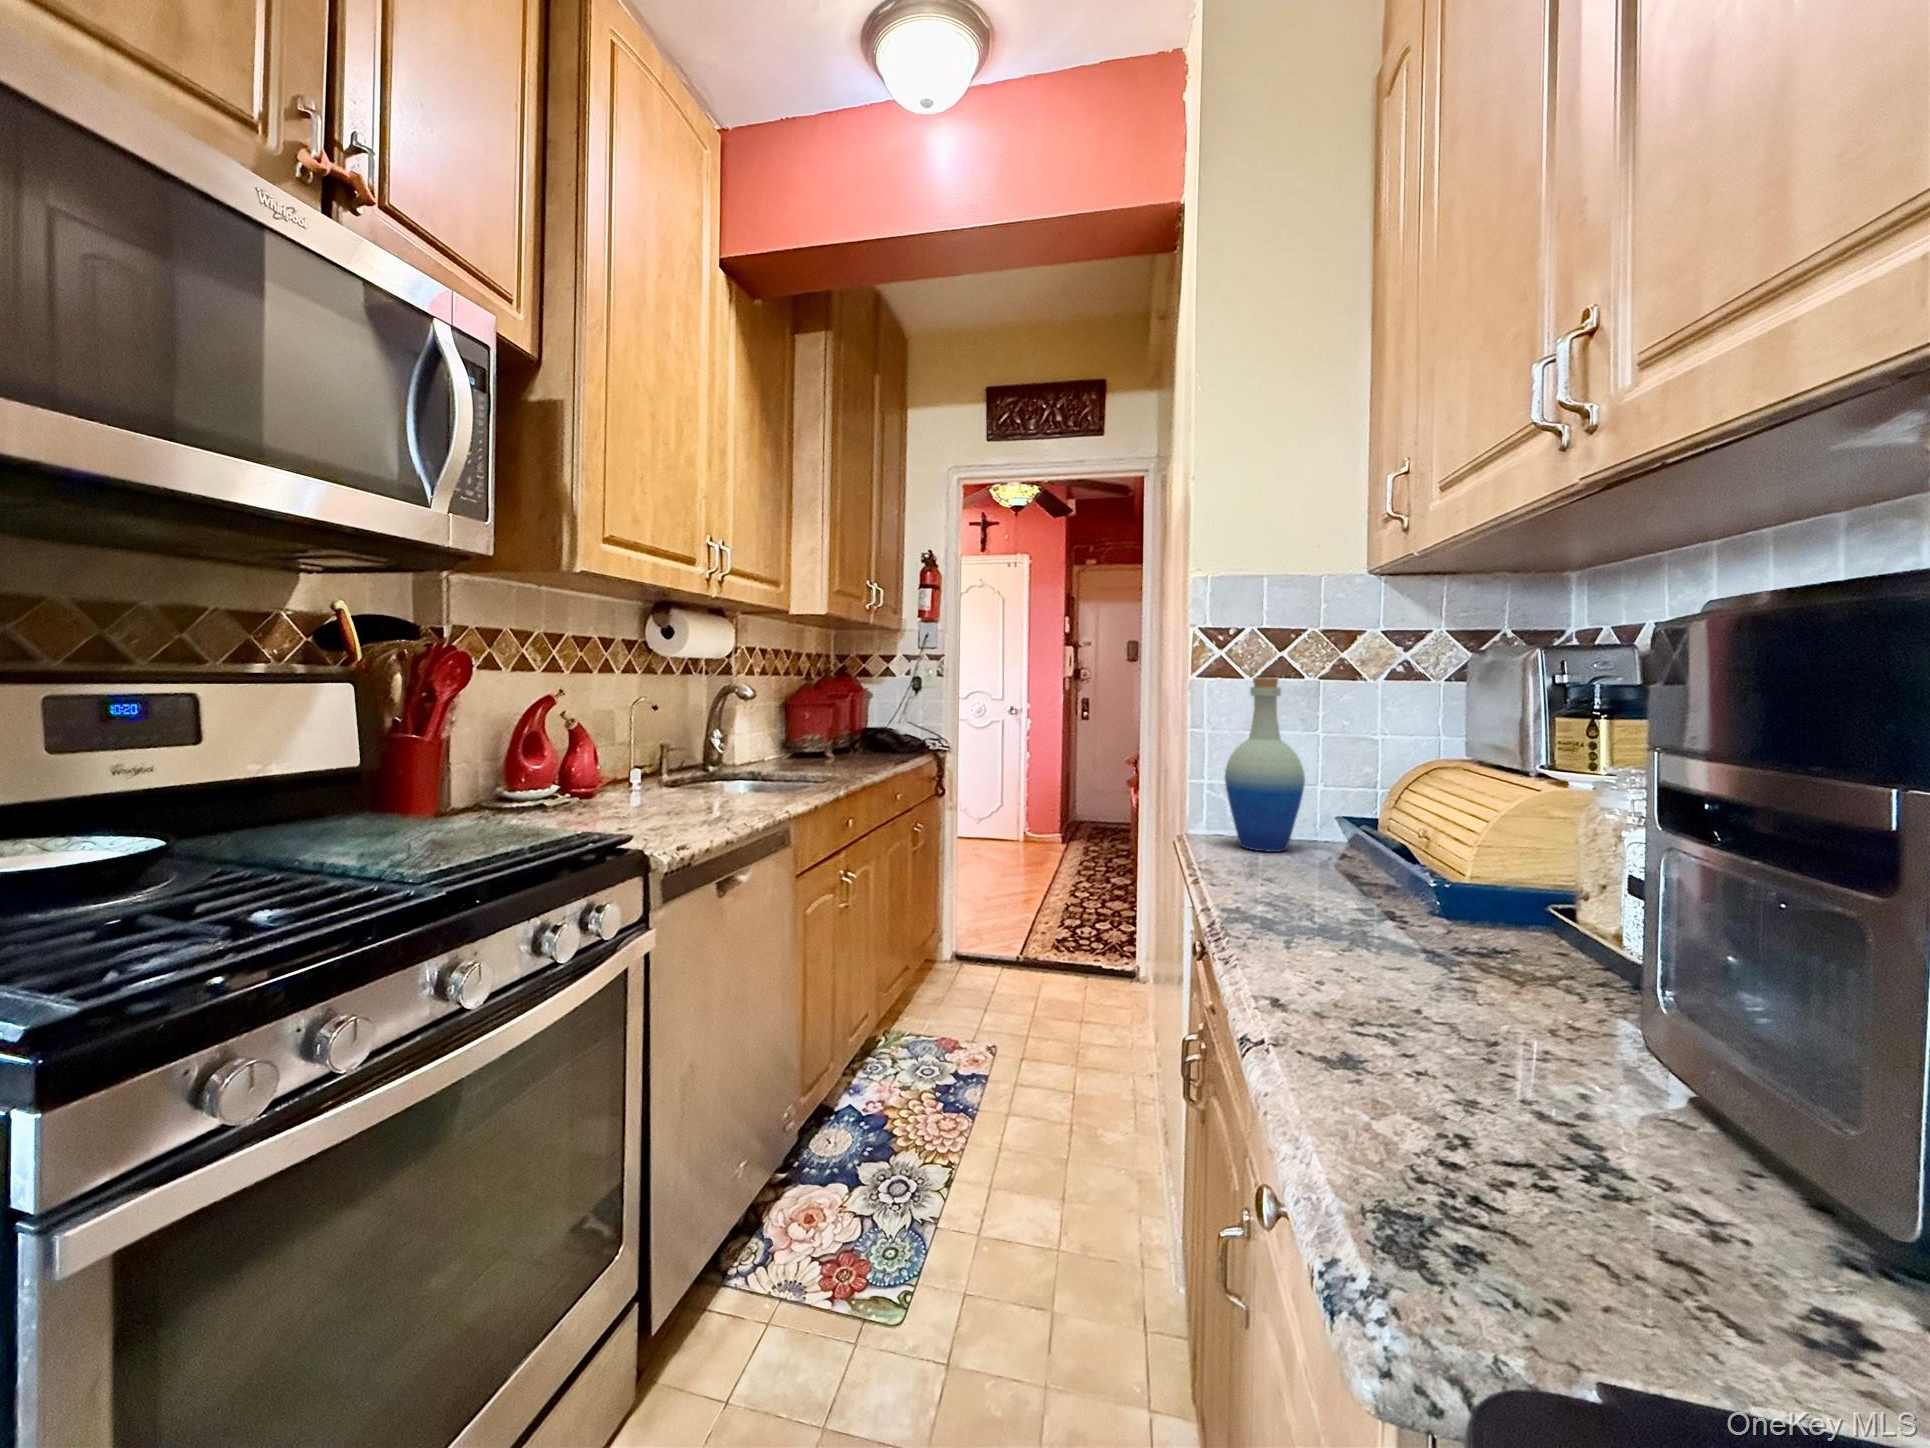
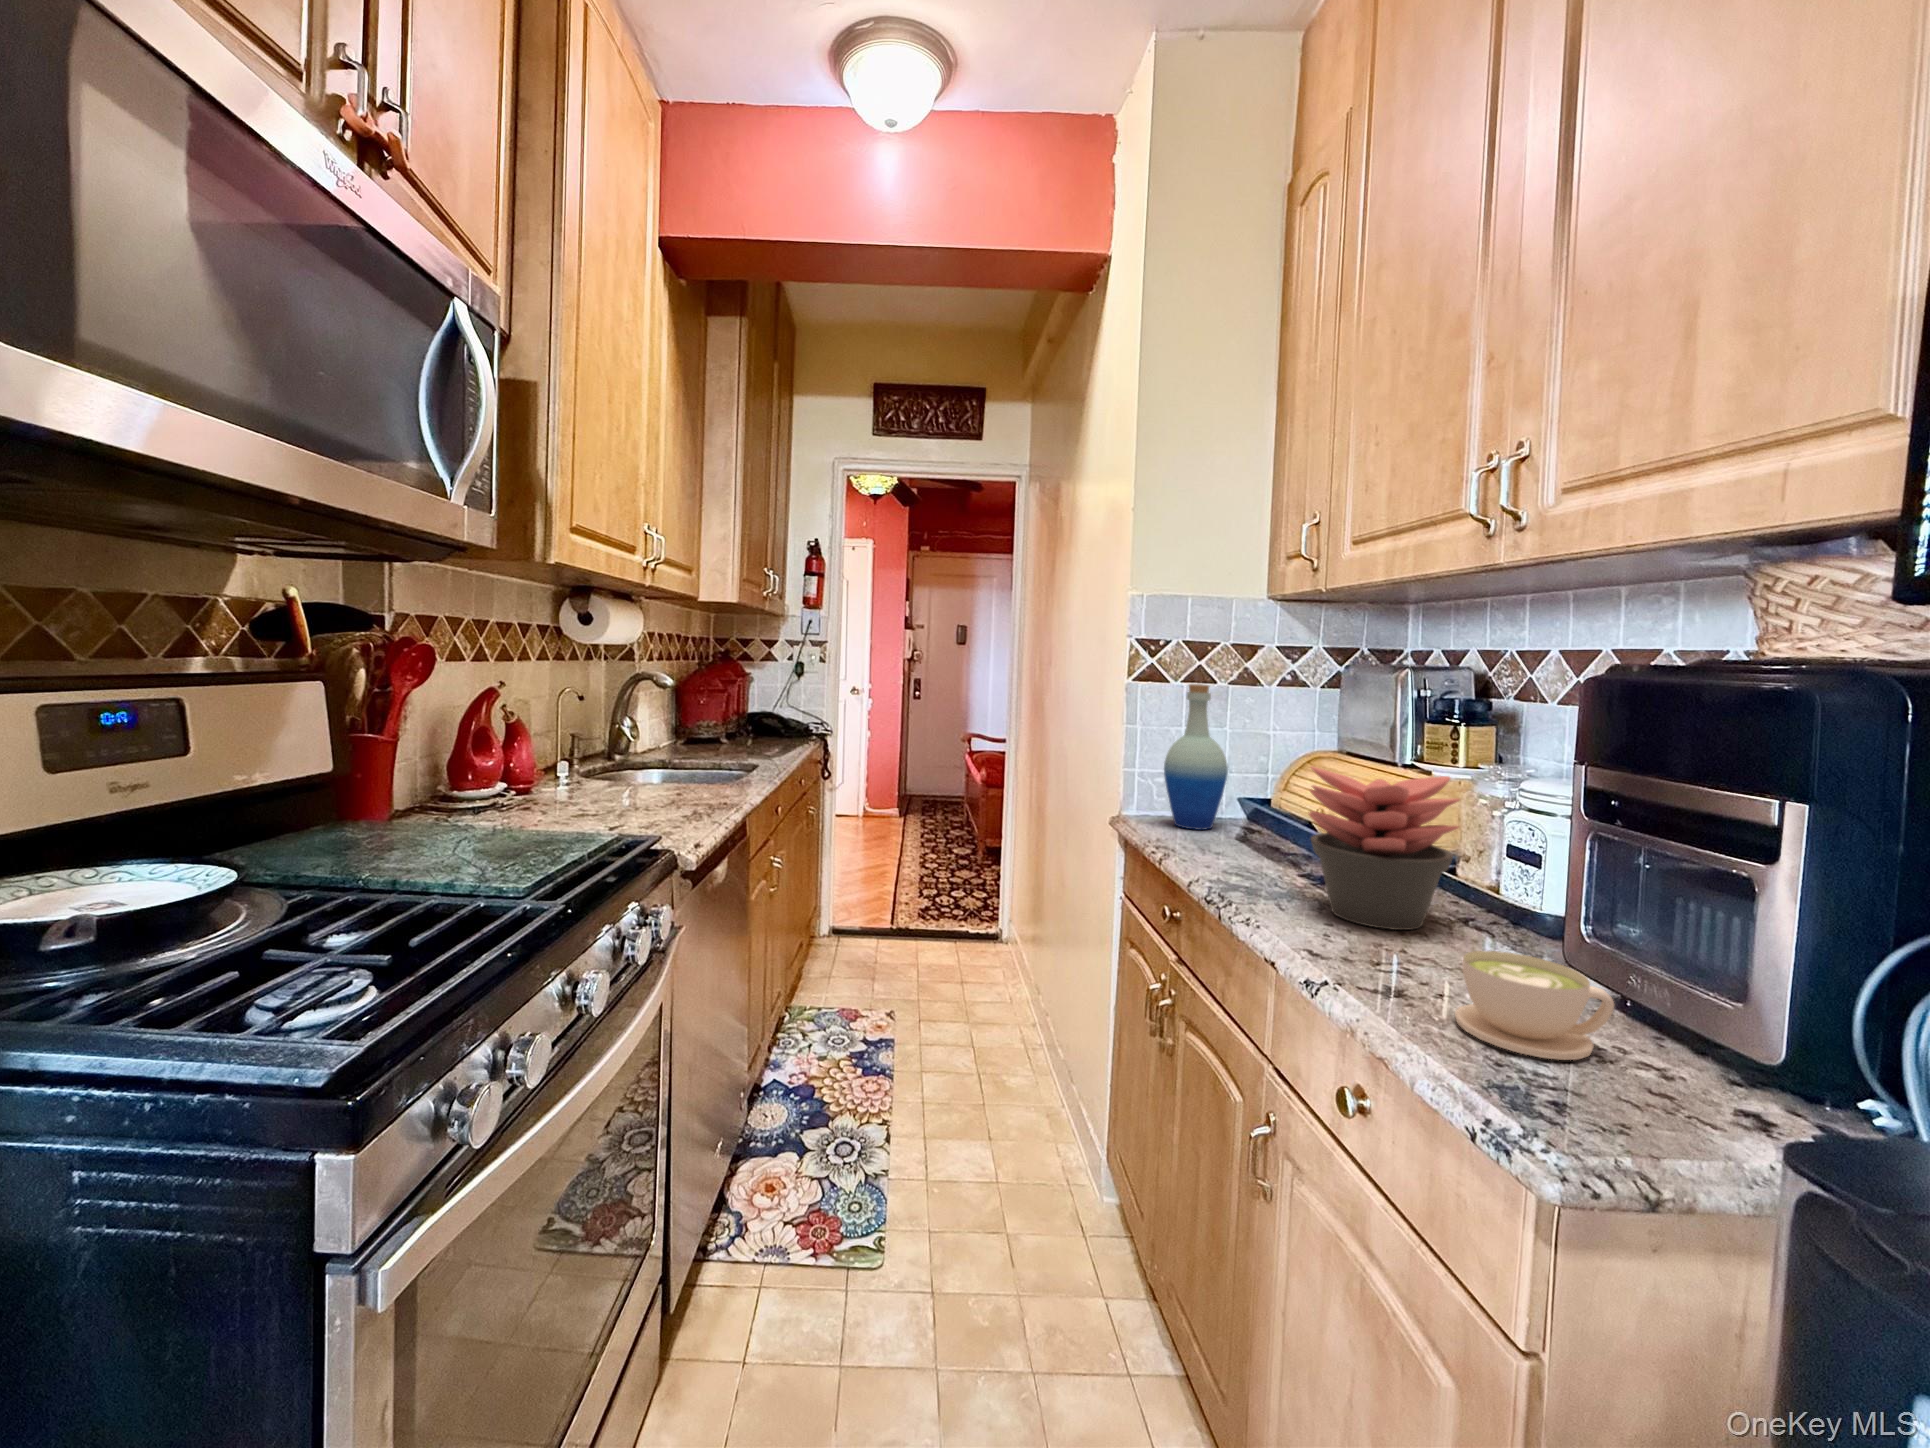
succulent plant: none [1313,763,1527,985] -> present [1308,766,1460,930]
coffee cup: none [1407,1017,1657,1206] -> present [1455,951,1614,1060]

